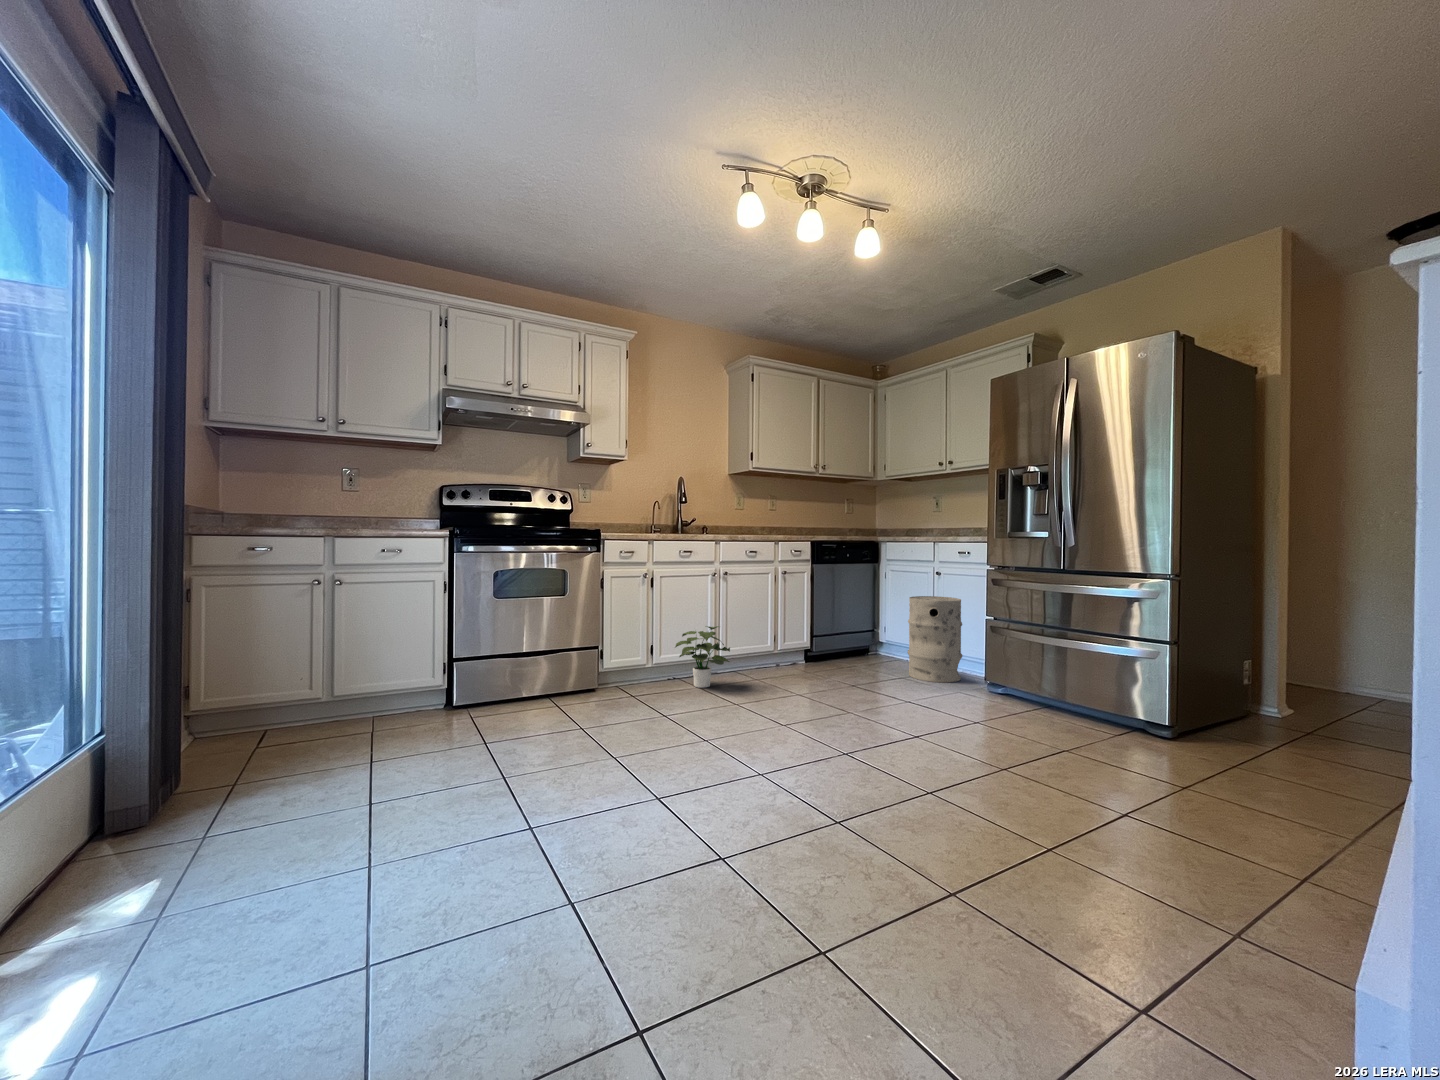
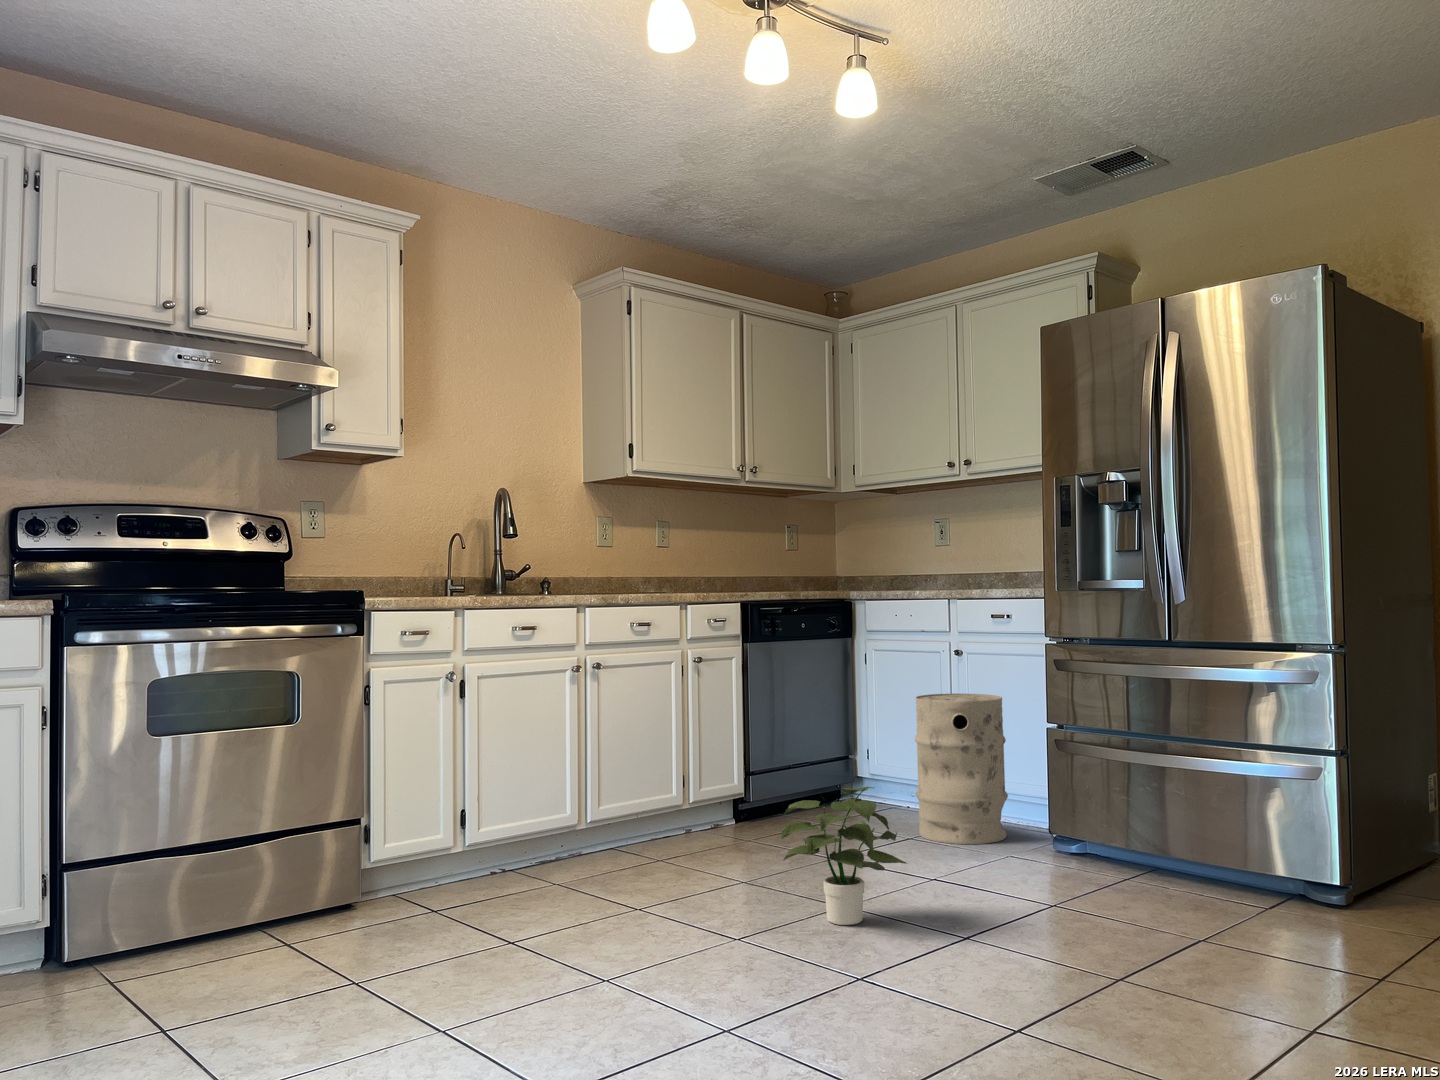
potted plant: present [675,626,730,688] -> present [780,787,907,925]

